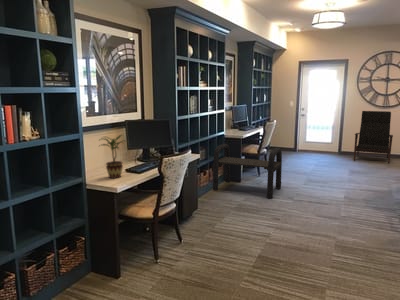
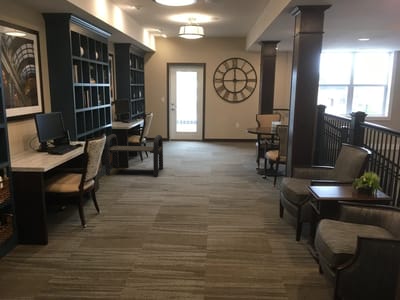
lounge chair: present [354,111,393,163] -> none [214,105,241,146]
potted plant: present [103,135,123,178] -> none [19,124,49,161]

